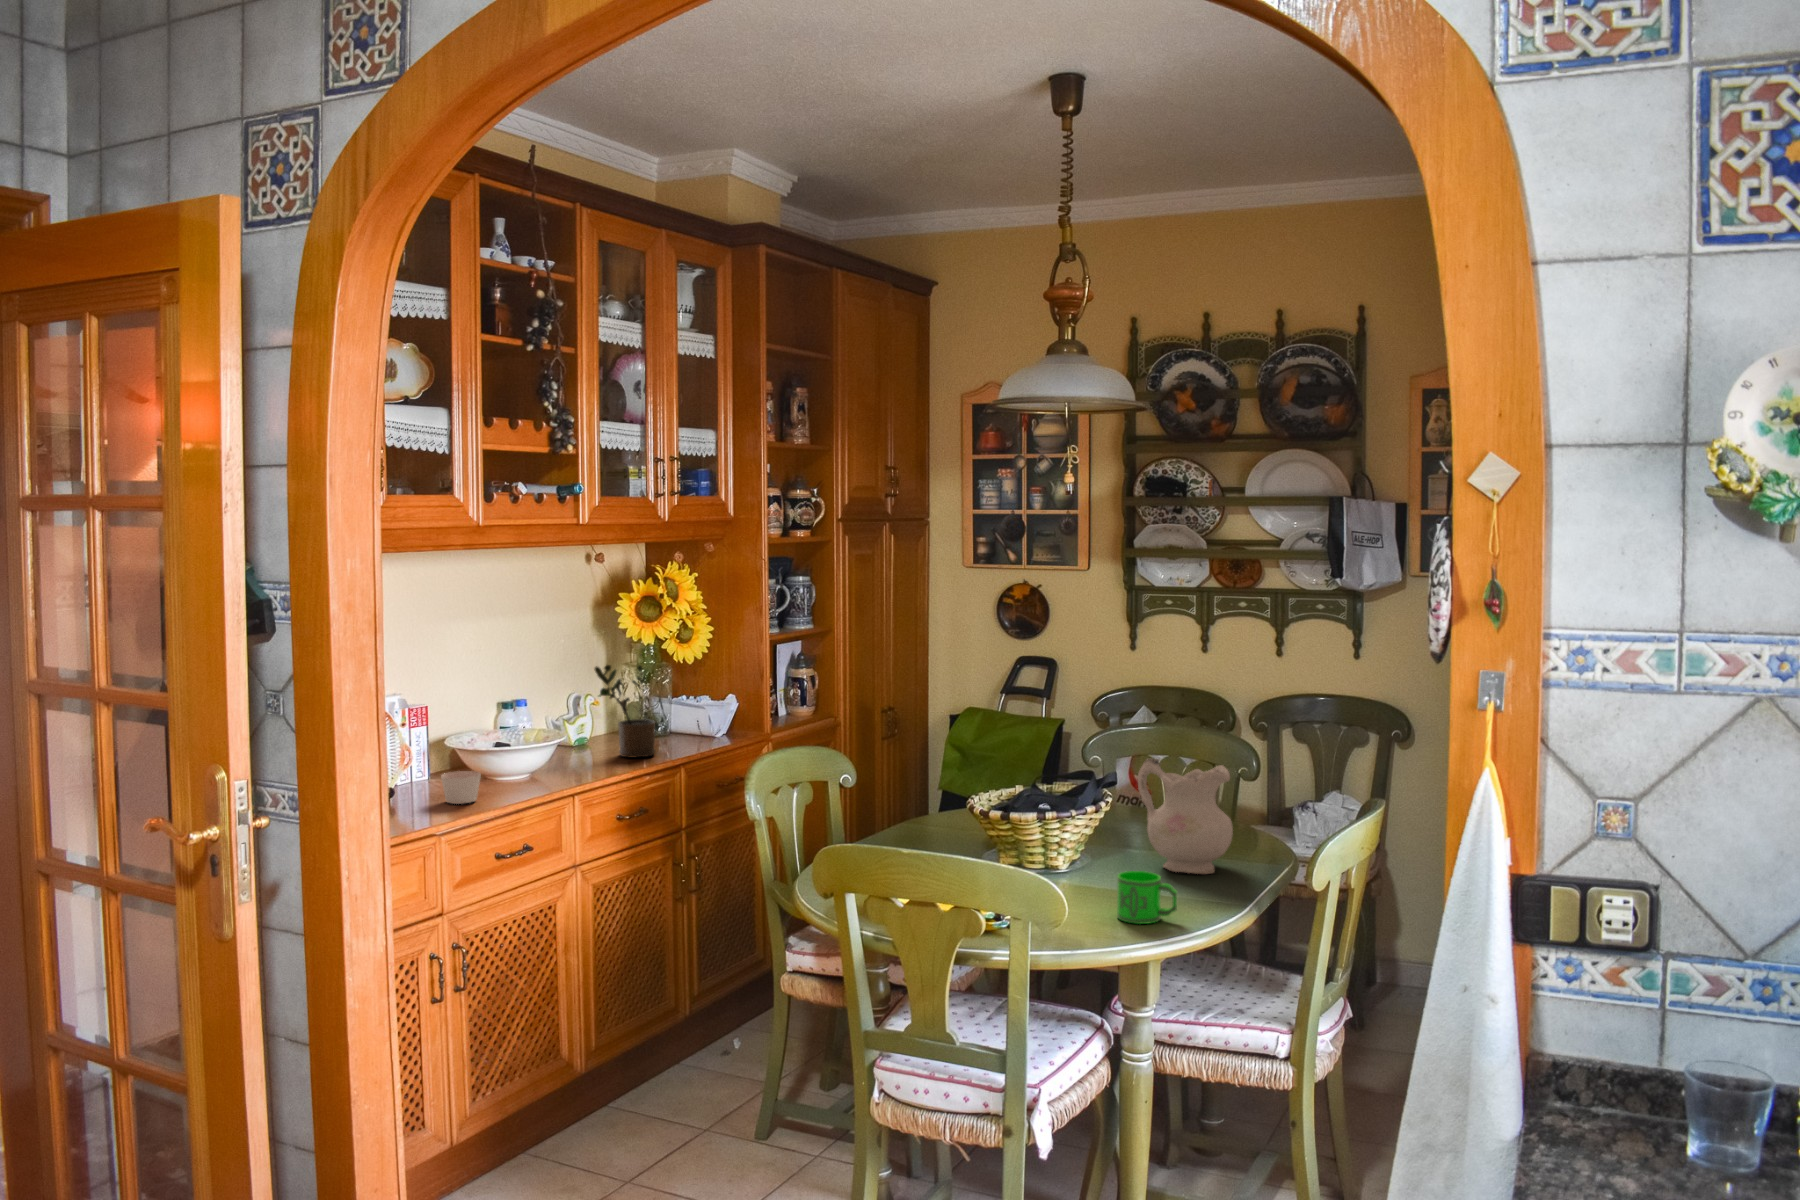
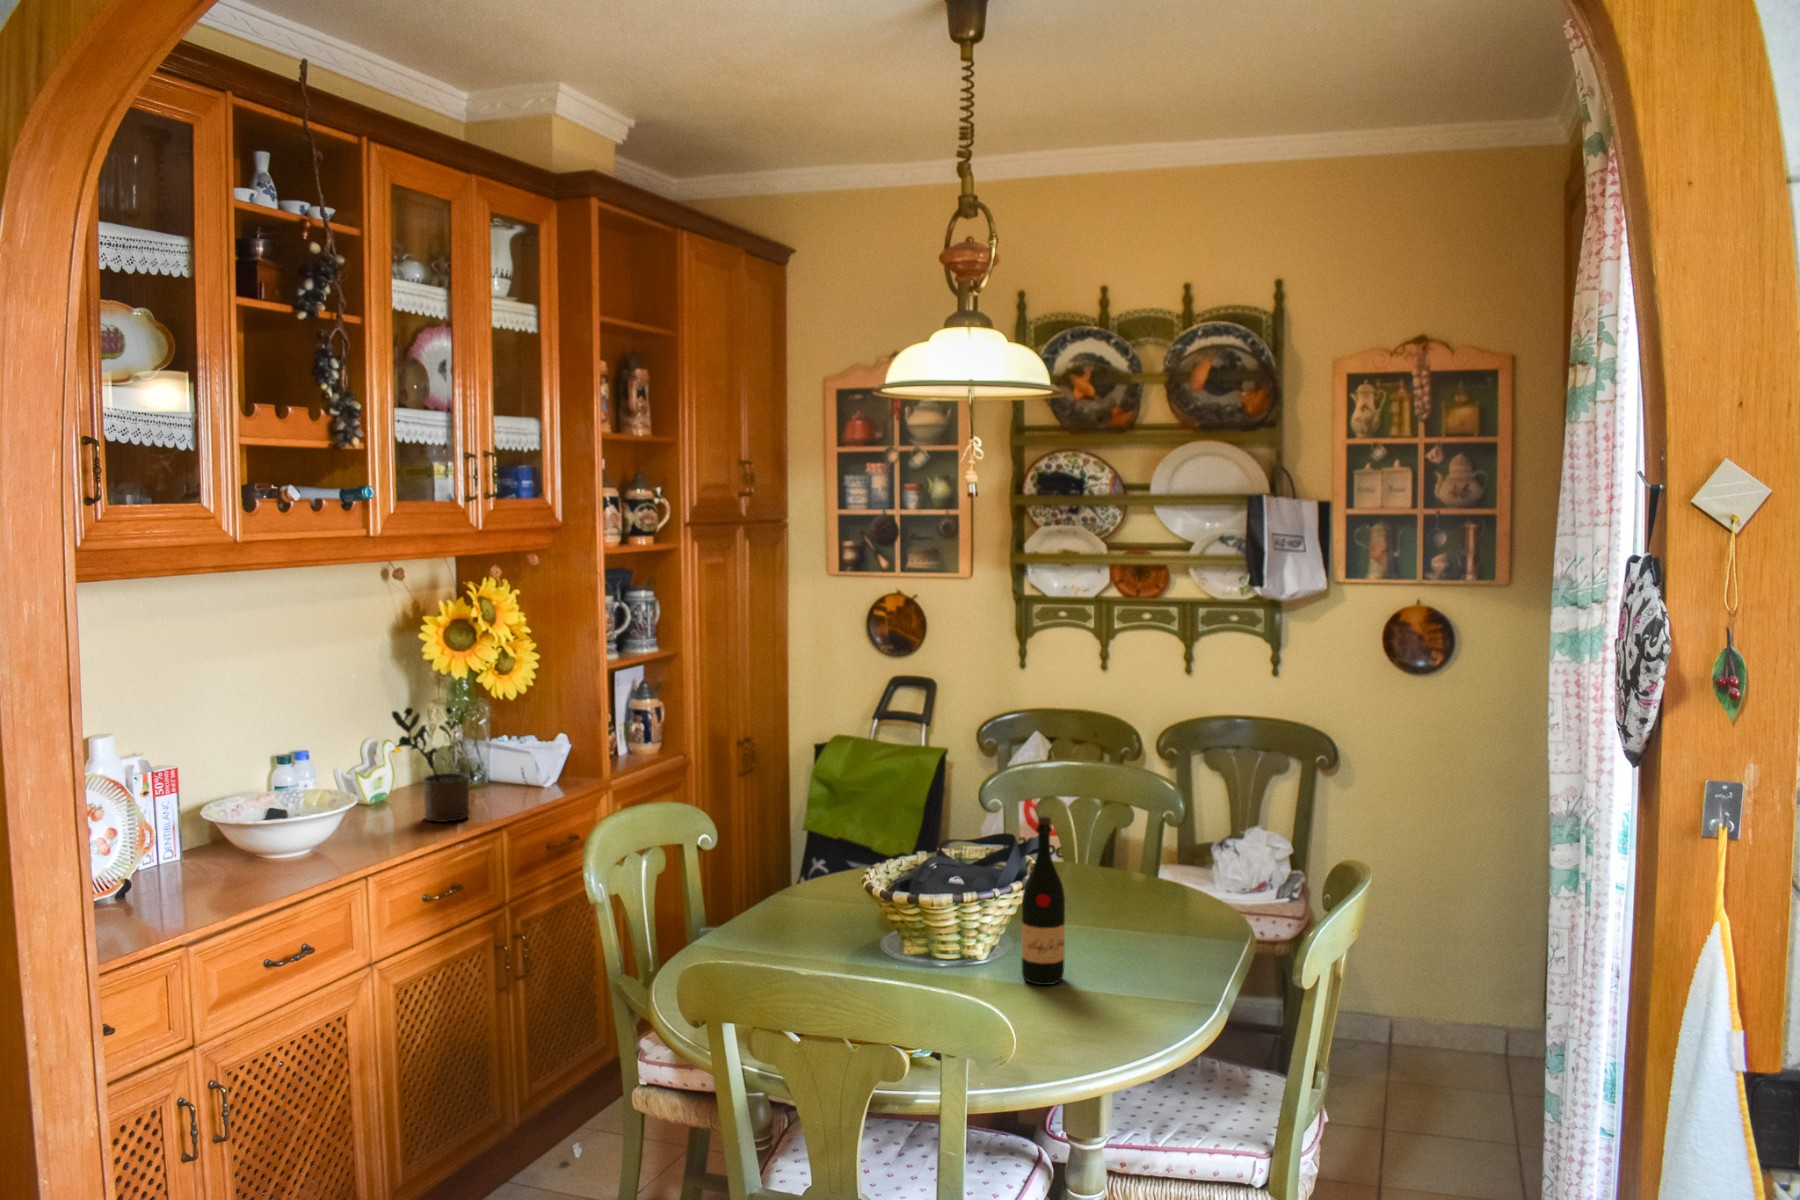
wine bottle: none [1094,750,1131,890] -> present [1022,816,1065,985]
ceramic pitcher: present [1138,758,1233,874] -> none [1066,819,1178,957]
candle: present [441,771,481,804] -> none [192,856,246,901]
mug: present [1117,871,1178,924] -> none [1058,967,1131,1034]

